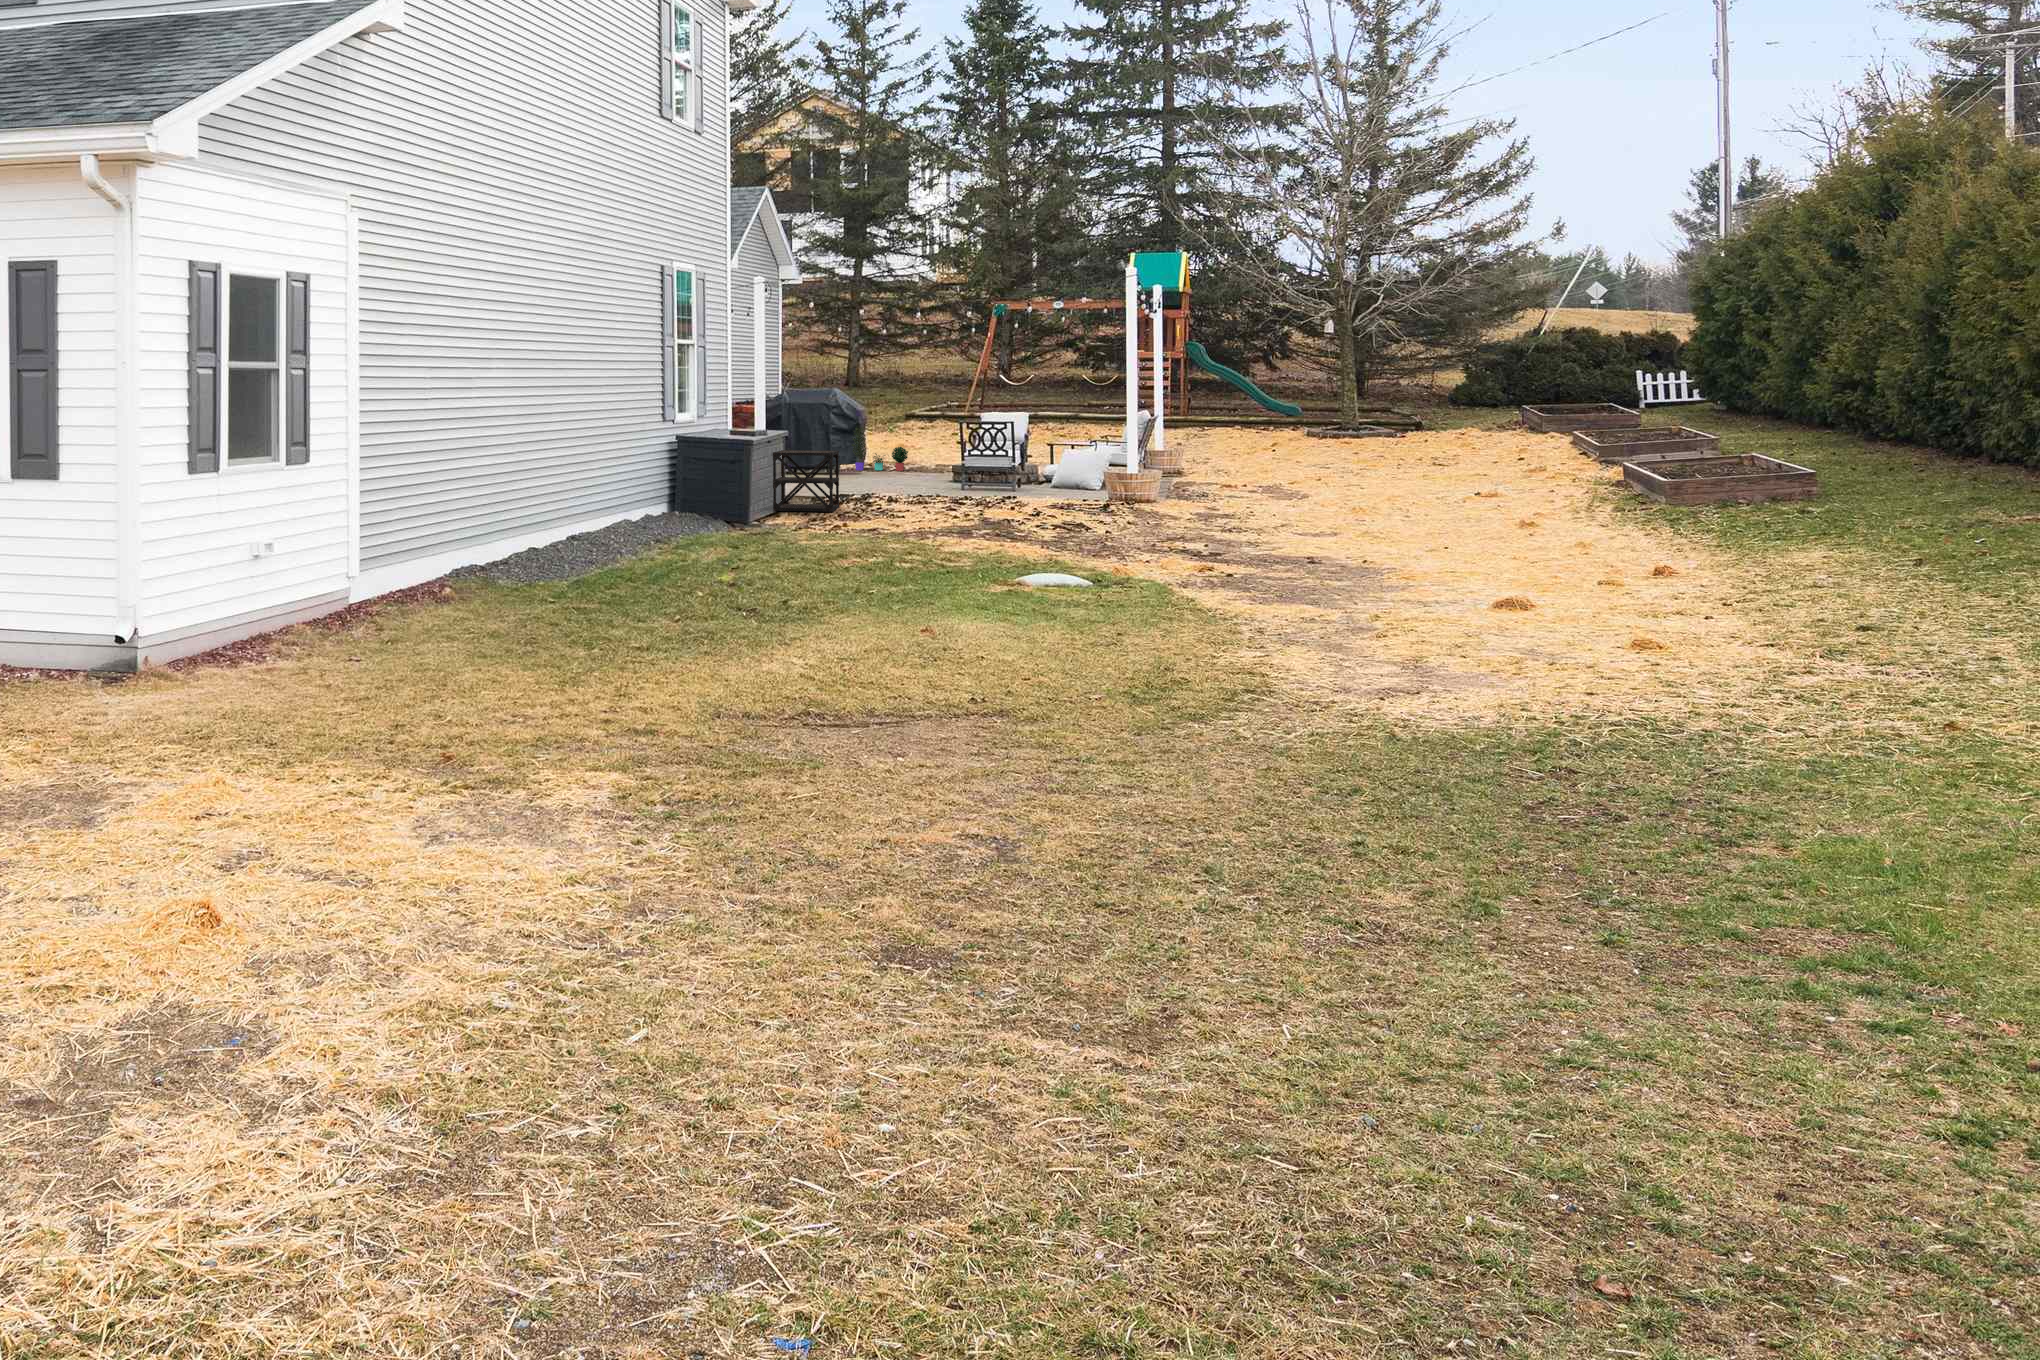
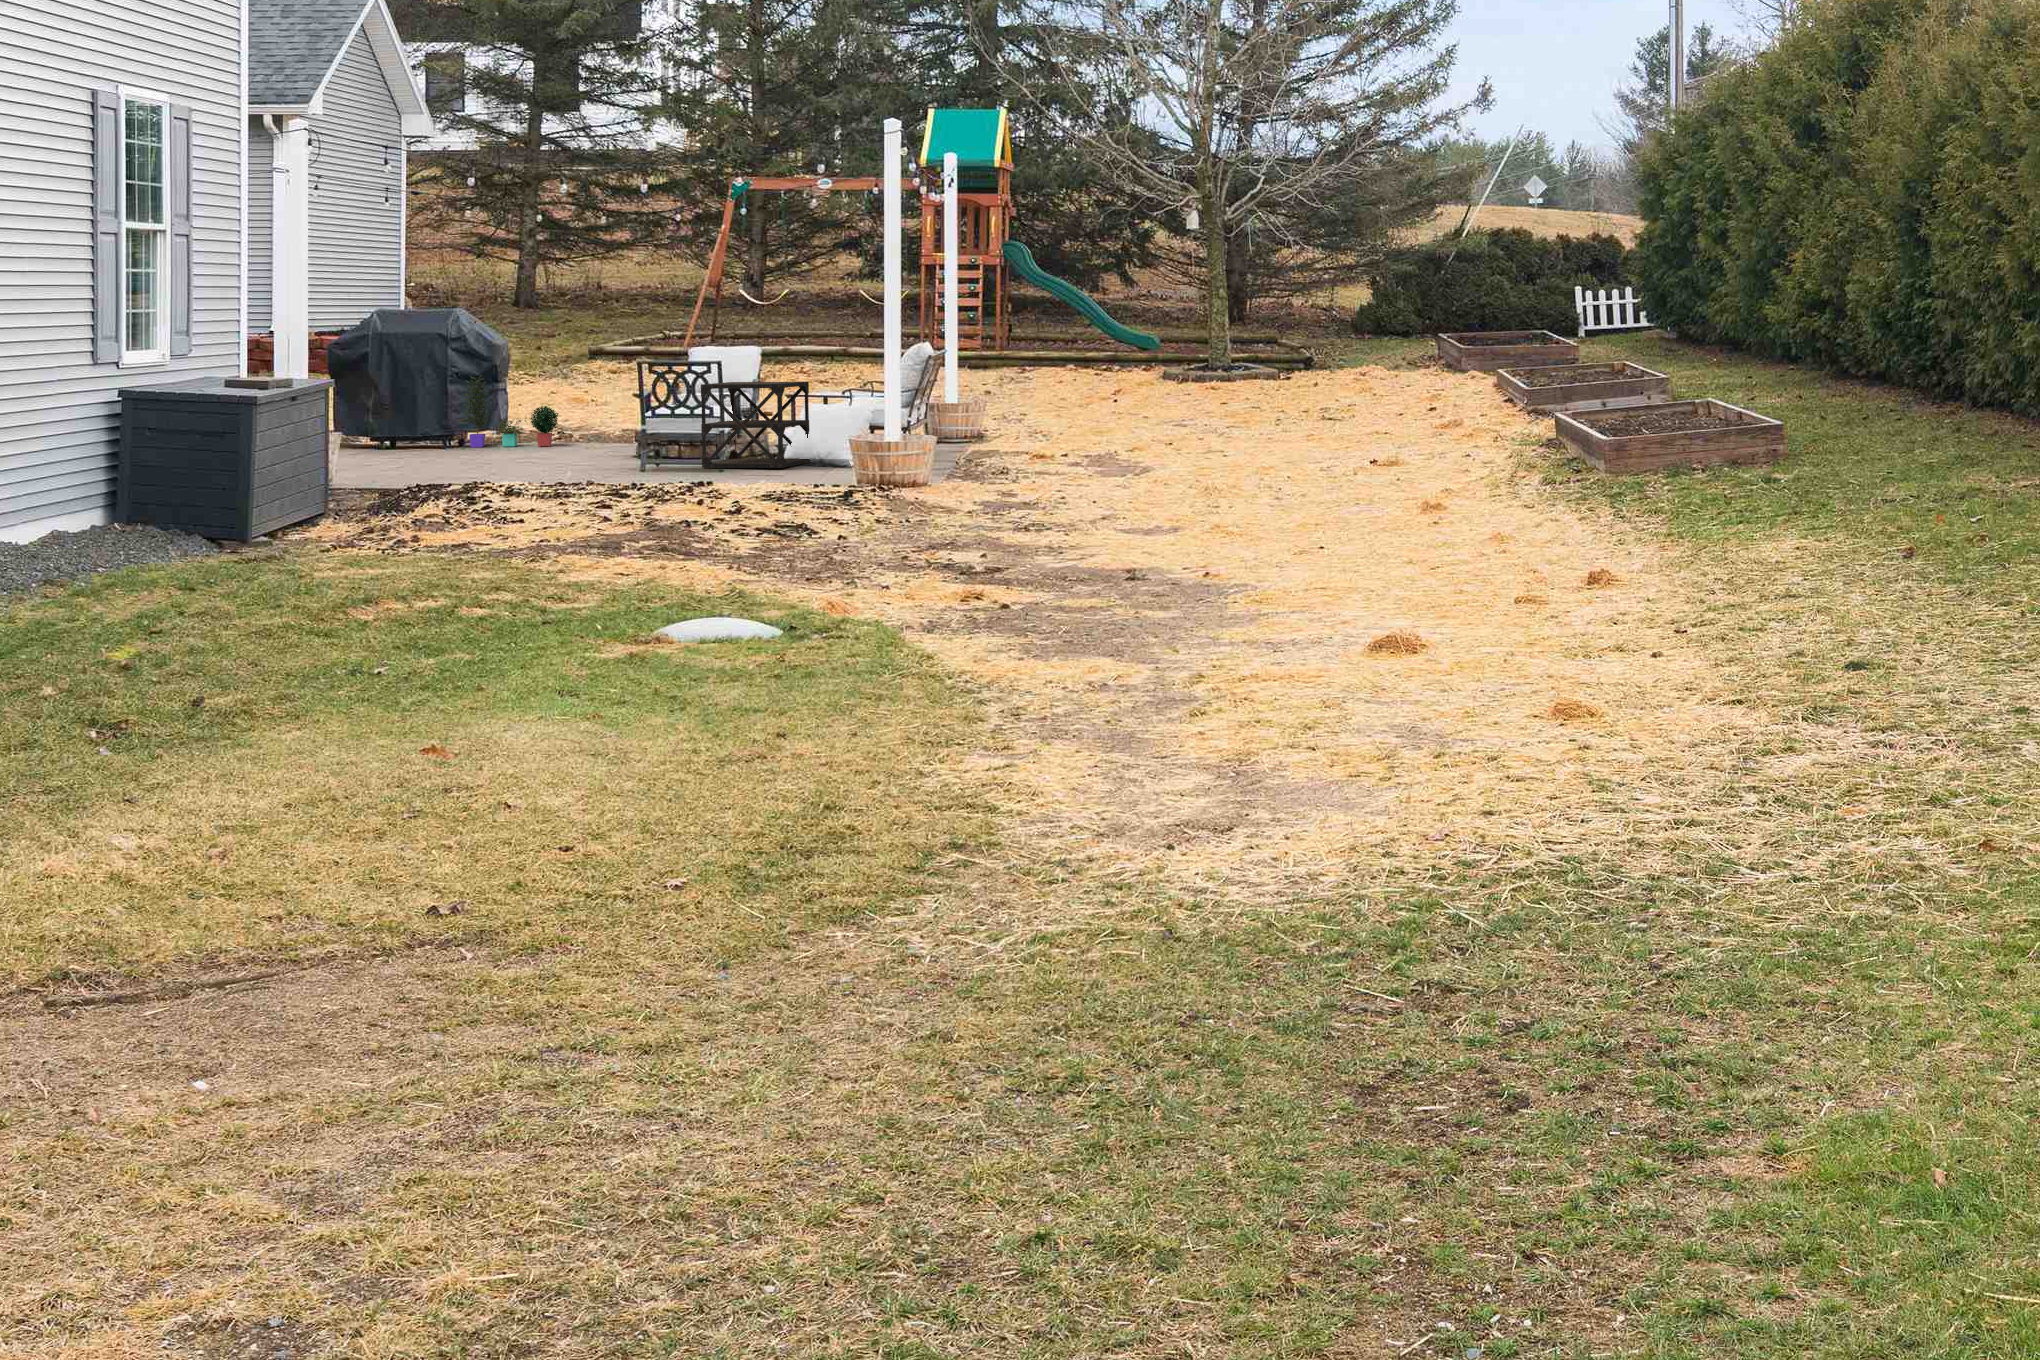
side table: present [773,450,839,512] -> present [701,382,810,468]

